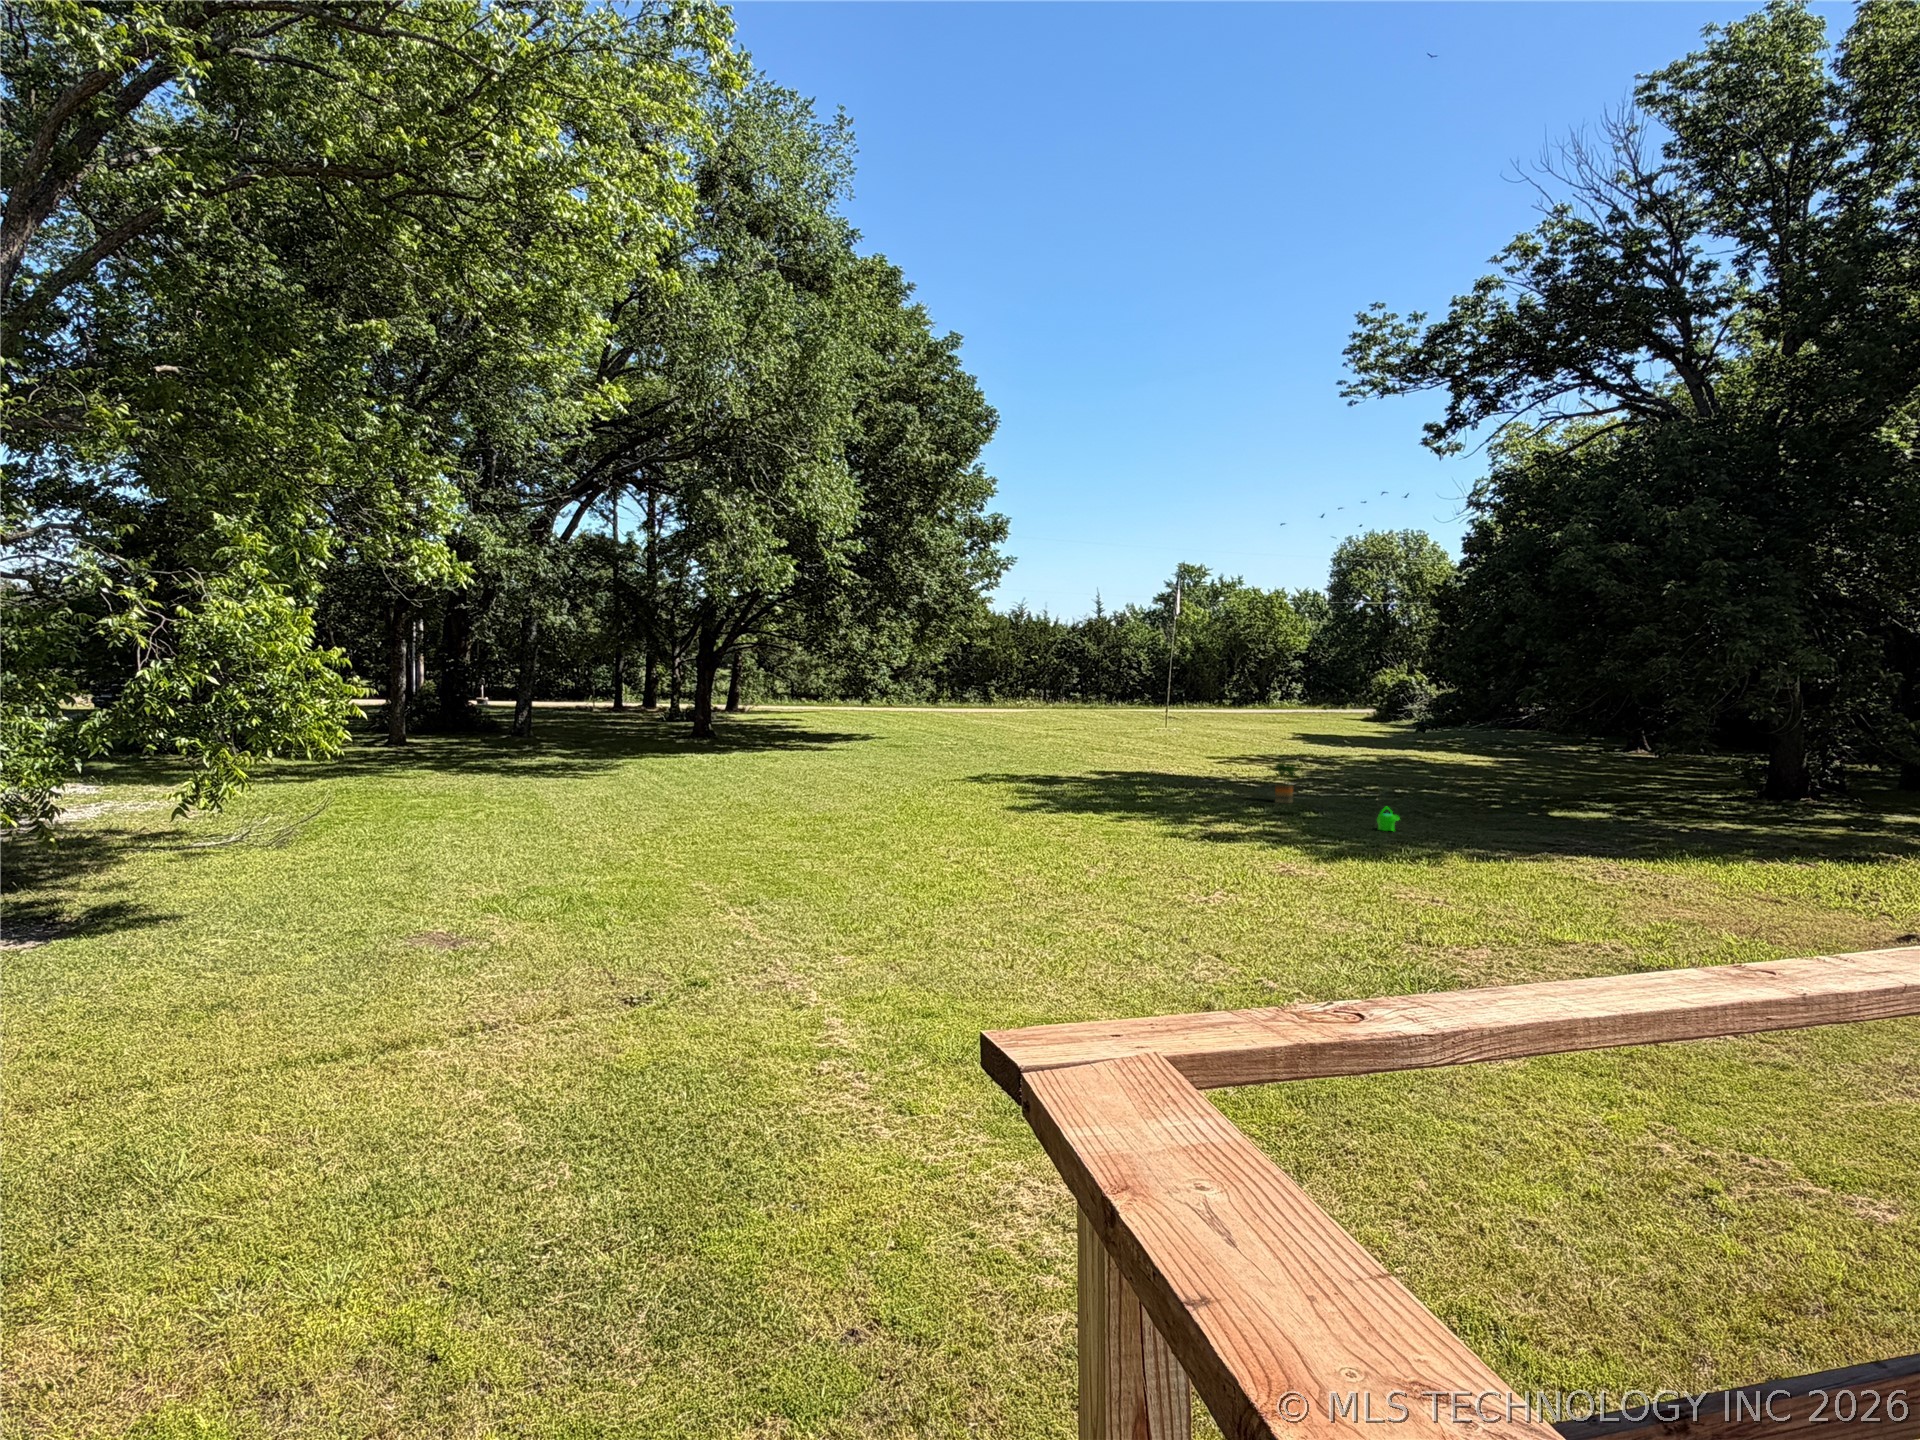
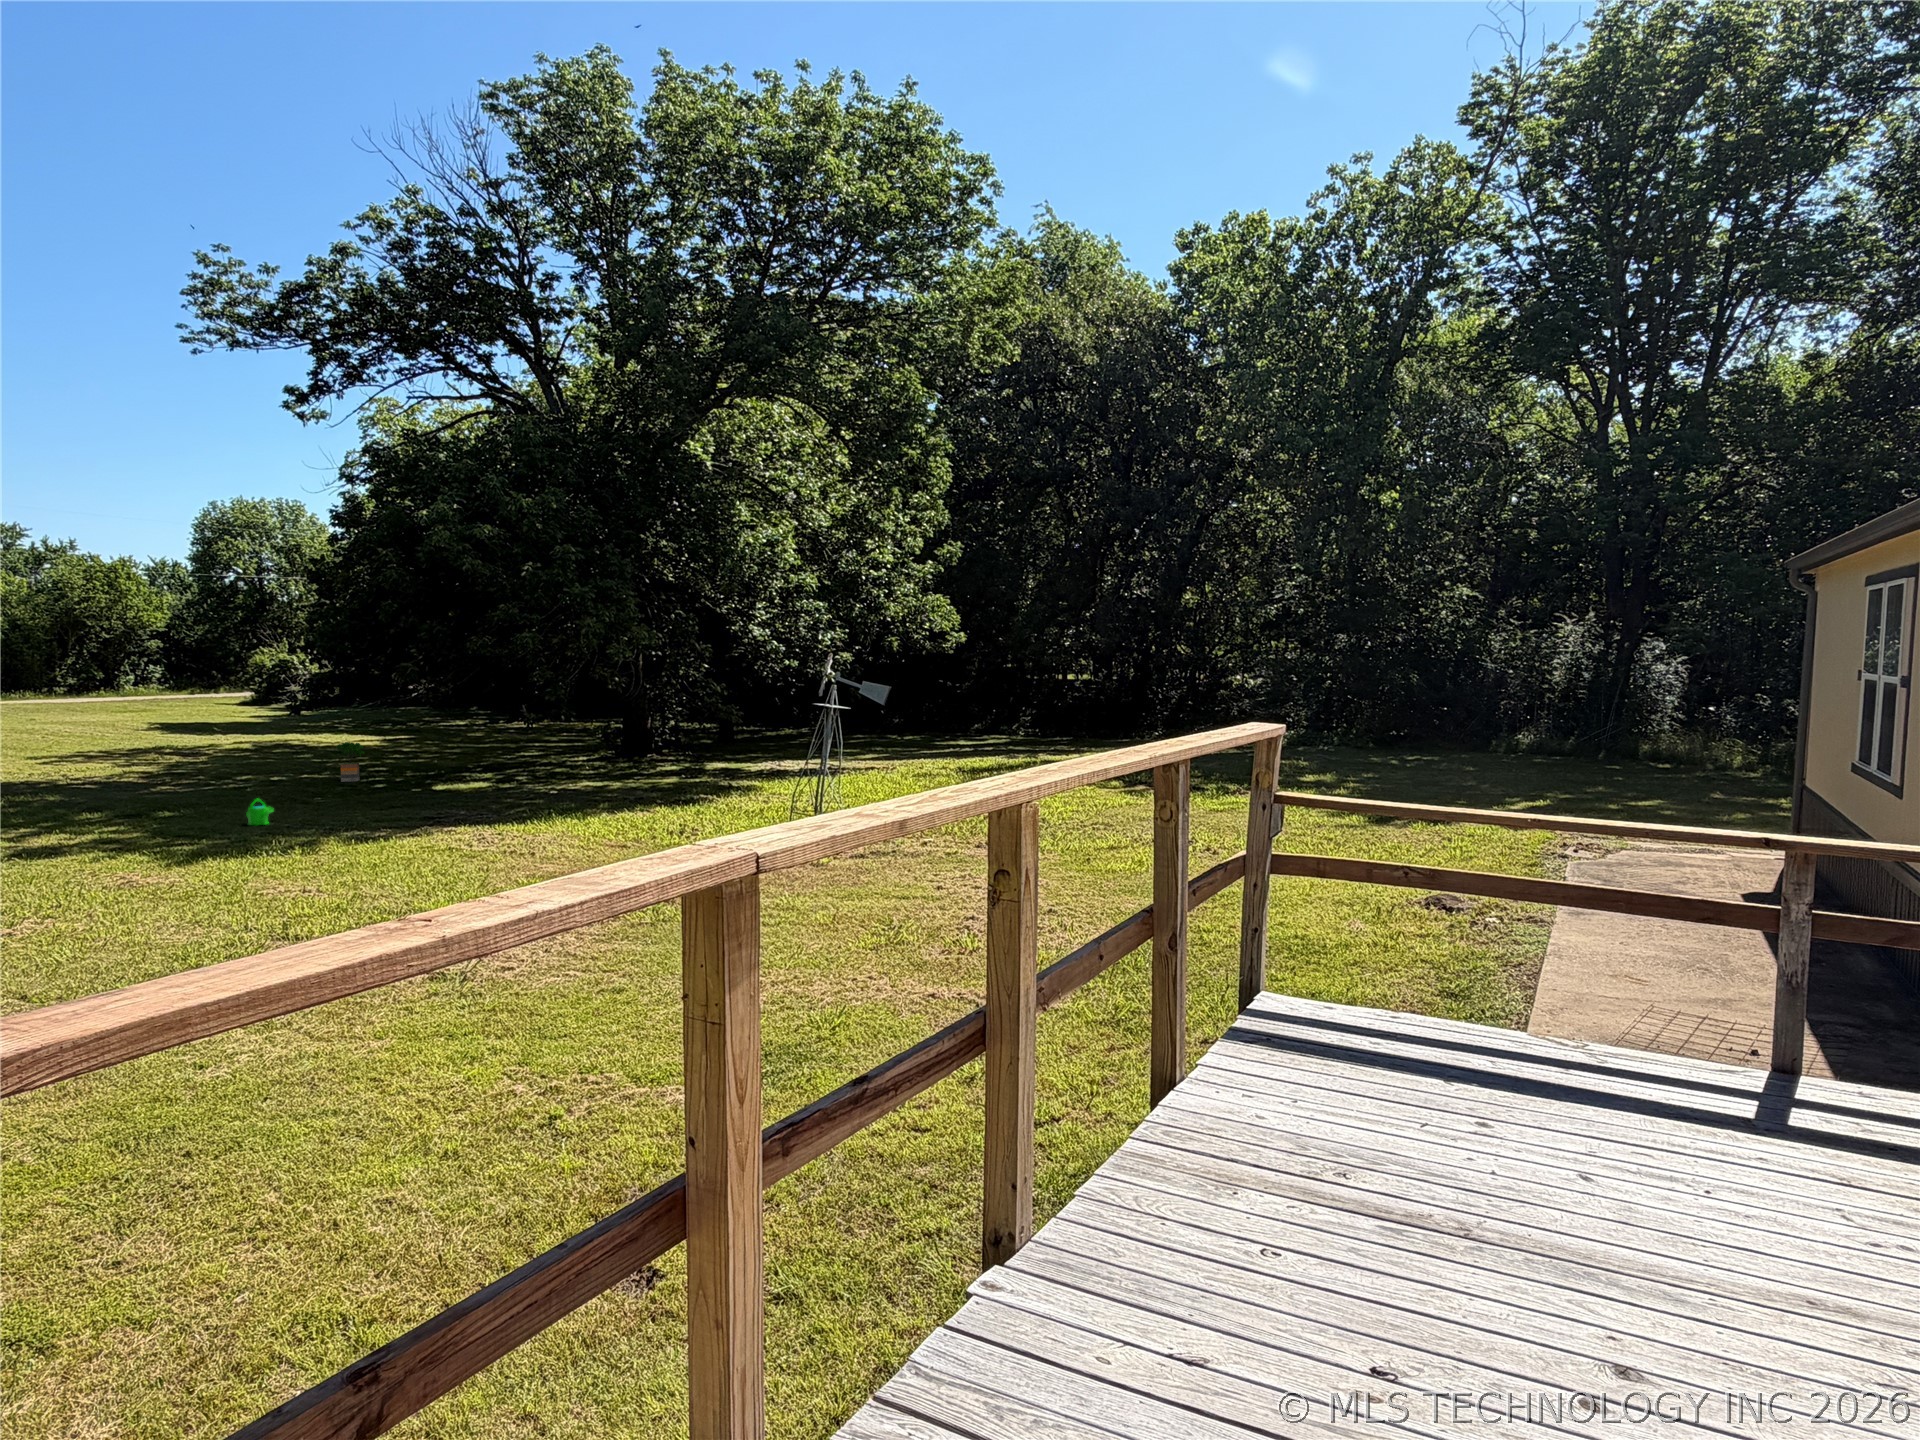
potted tree: present [1274,764,1298,803] -> present [336,742,364,782]

